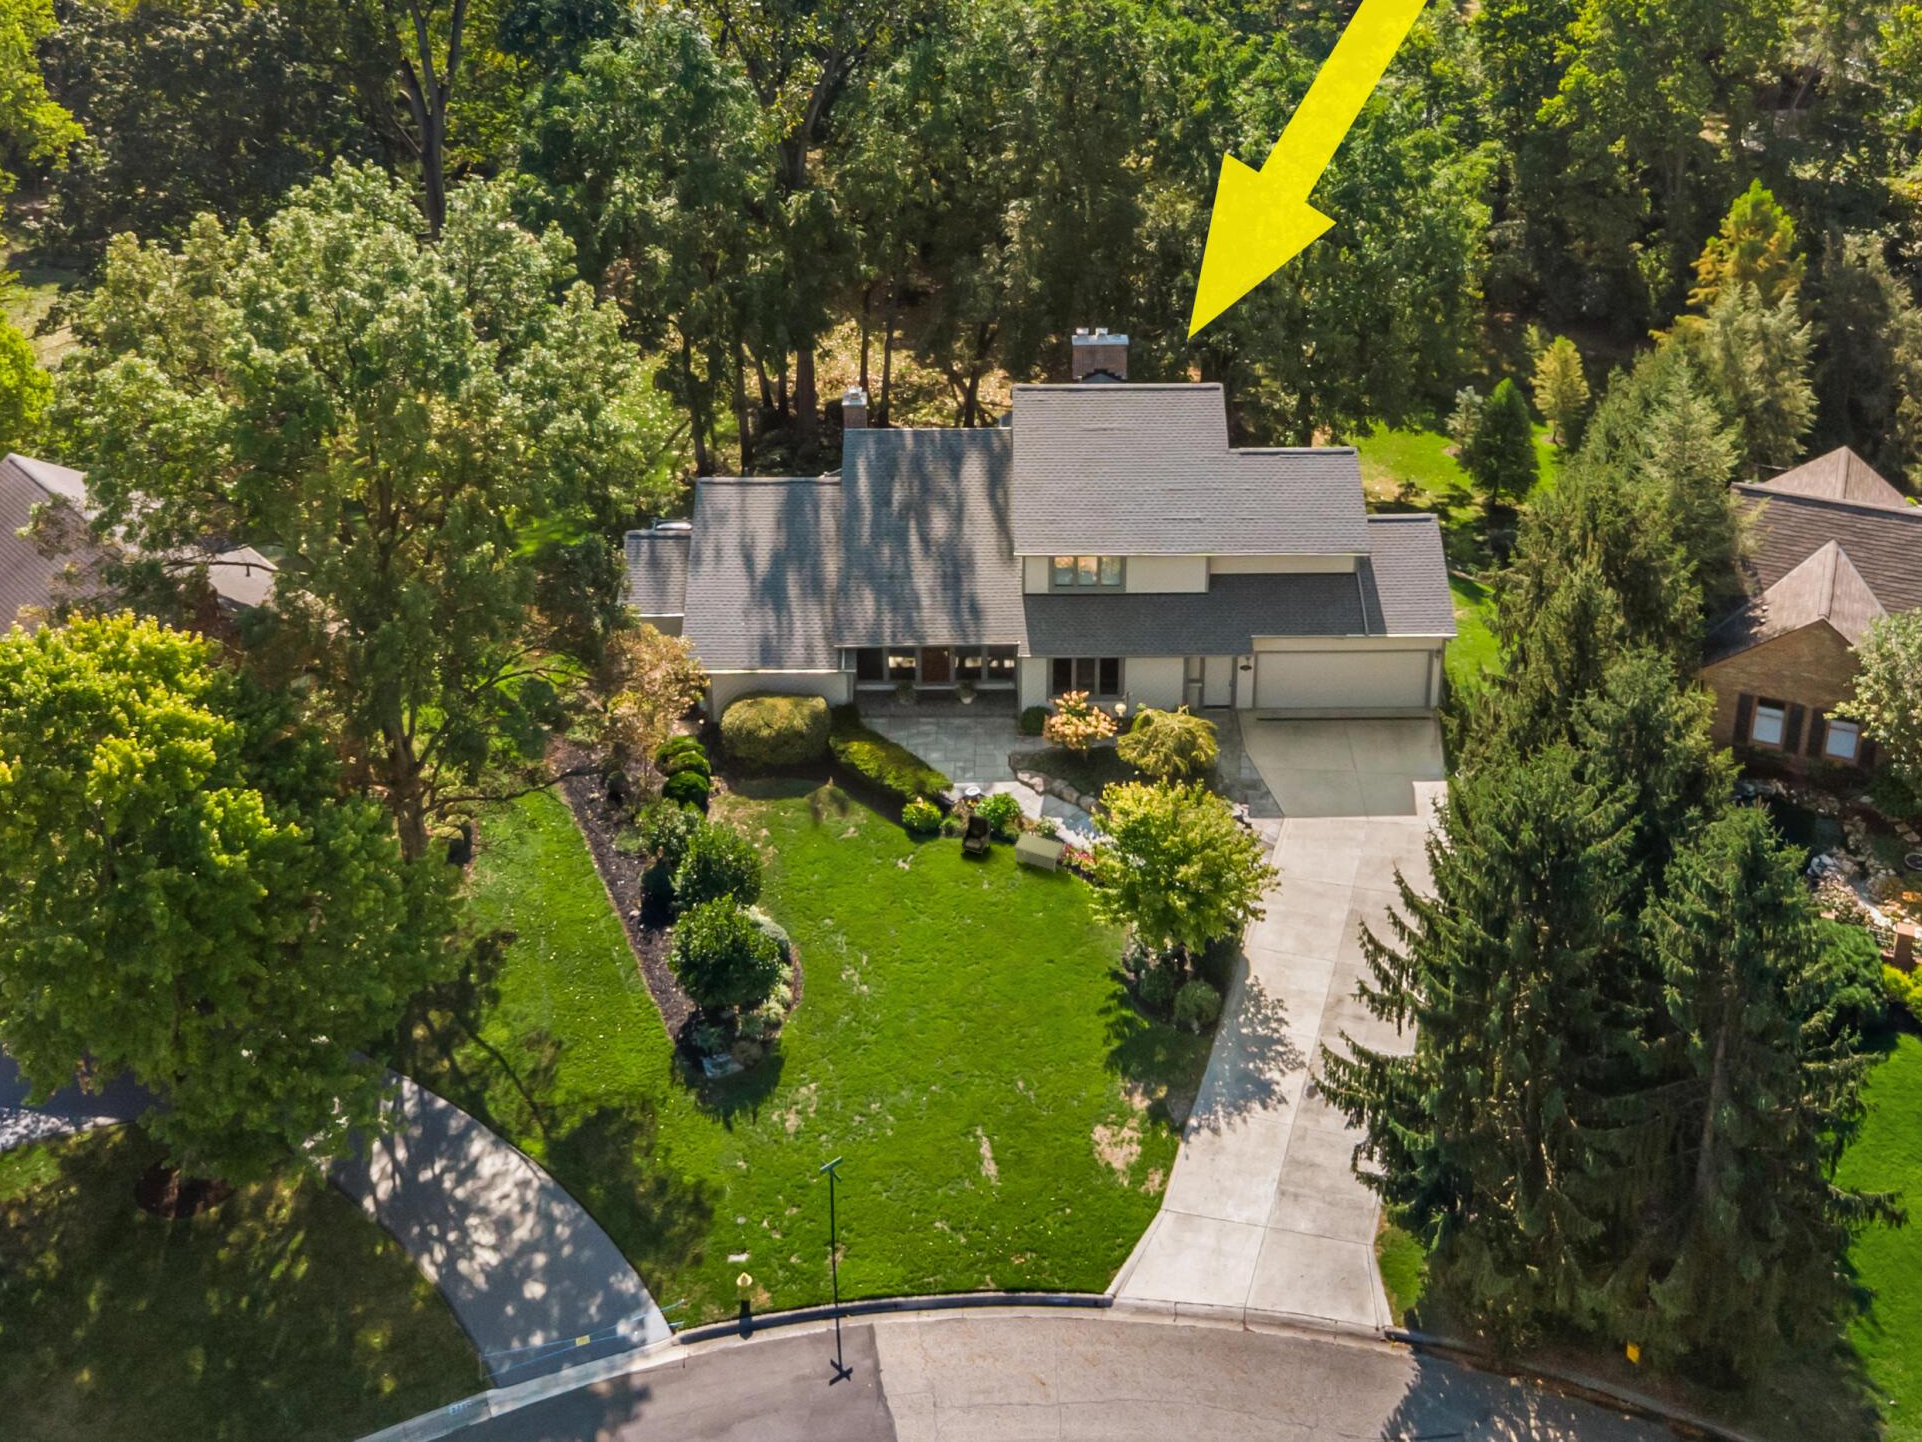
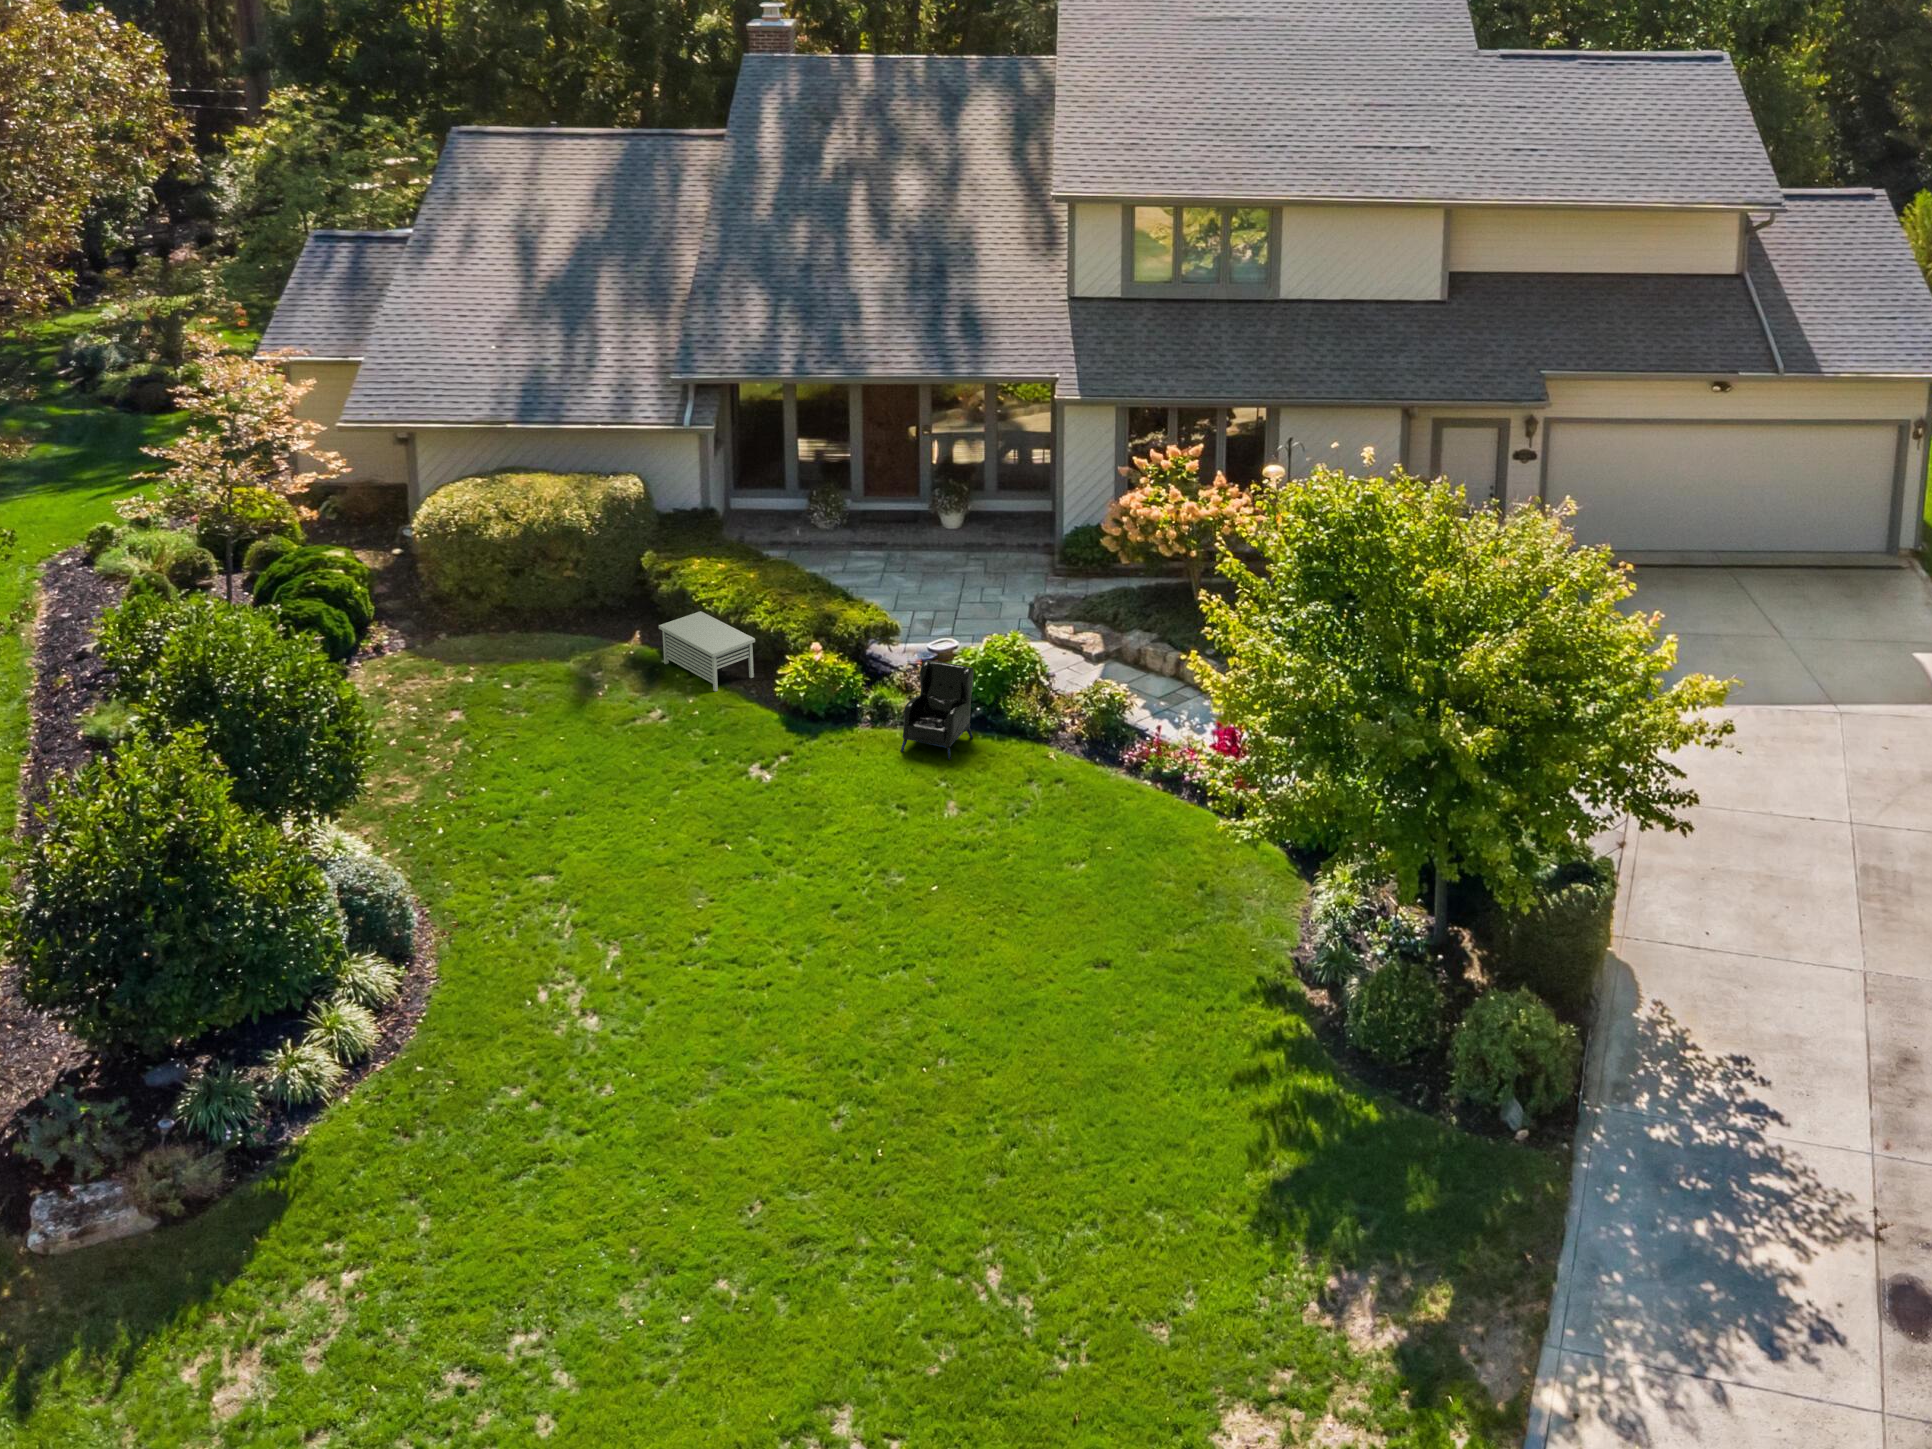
storage bench: present [1015,833,1063,871] -> present [659,611,755,691]

